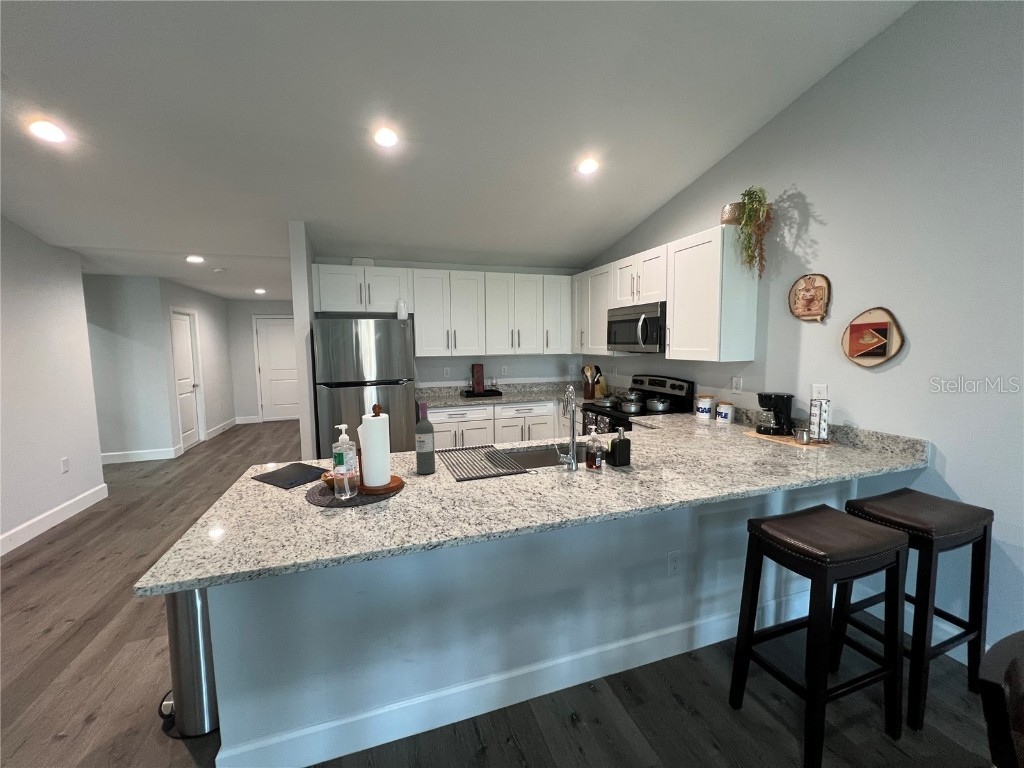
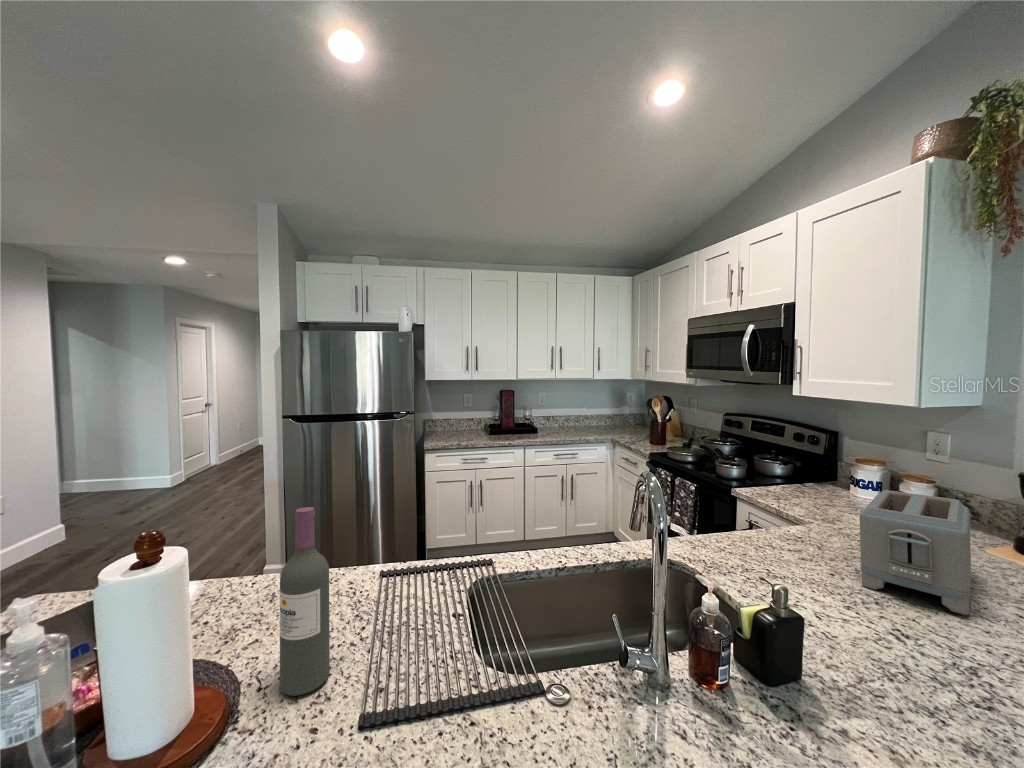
toaster: none [667,403,719,448] -> present [860,490,971,615]

